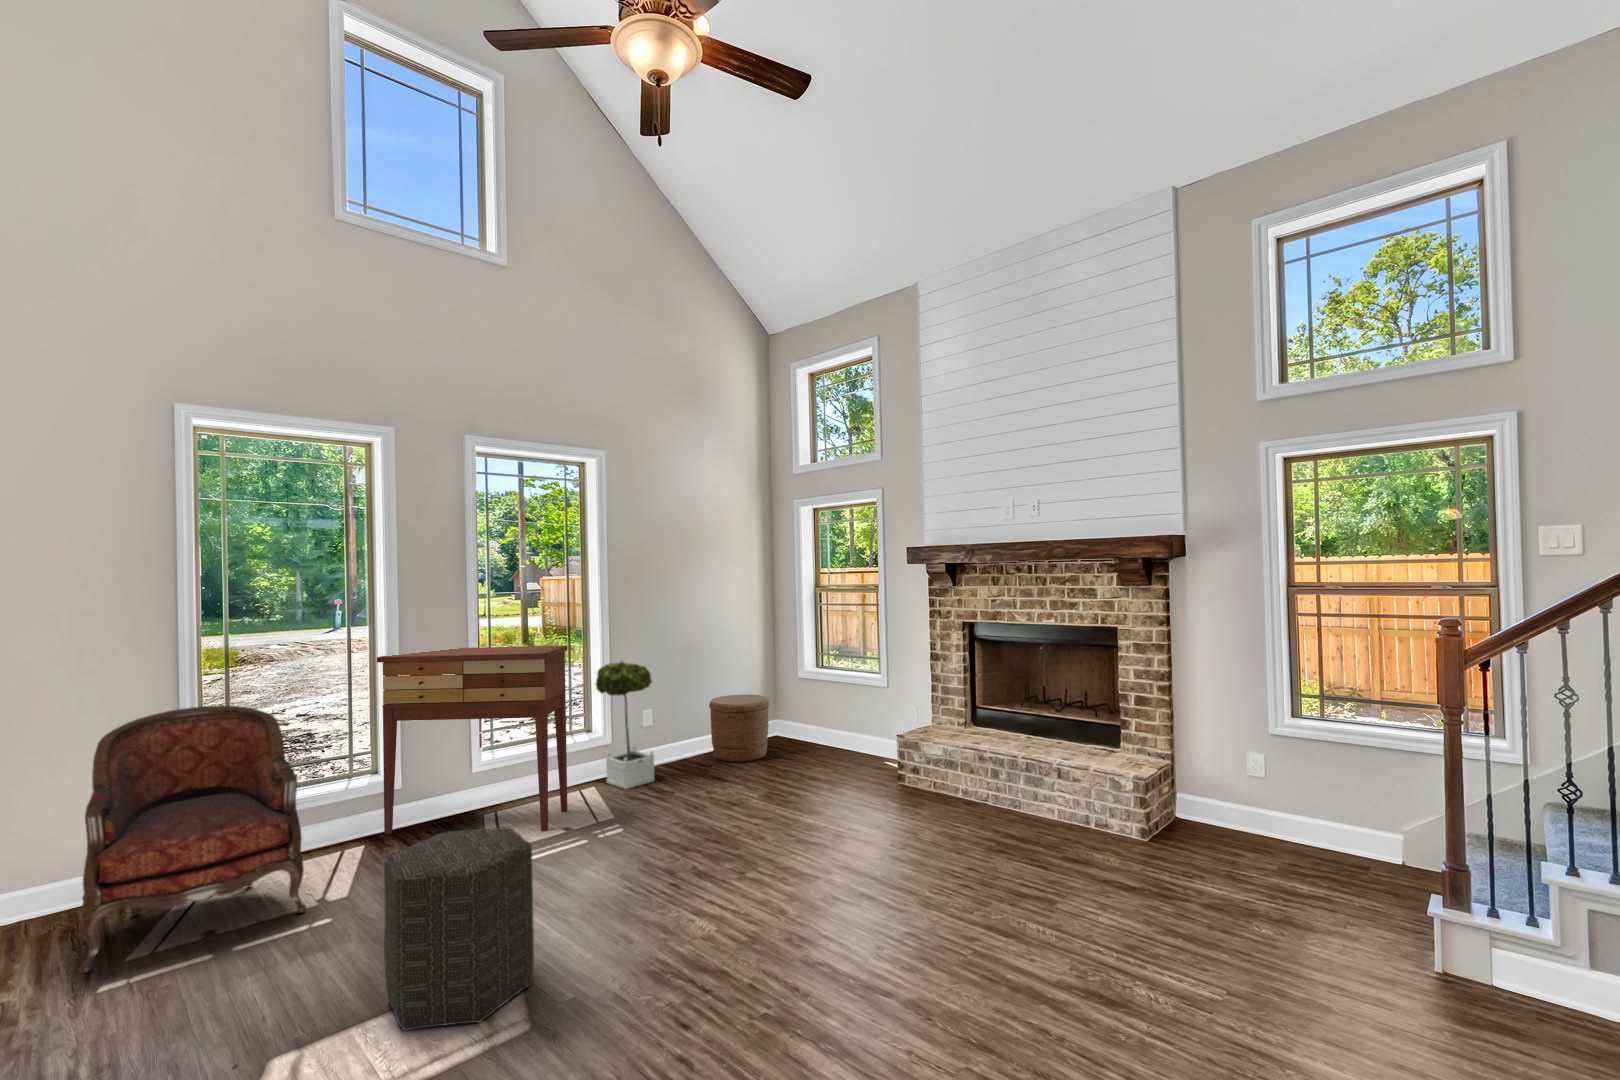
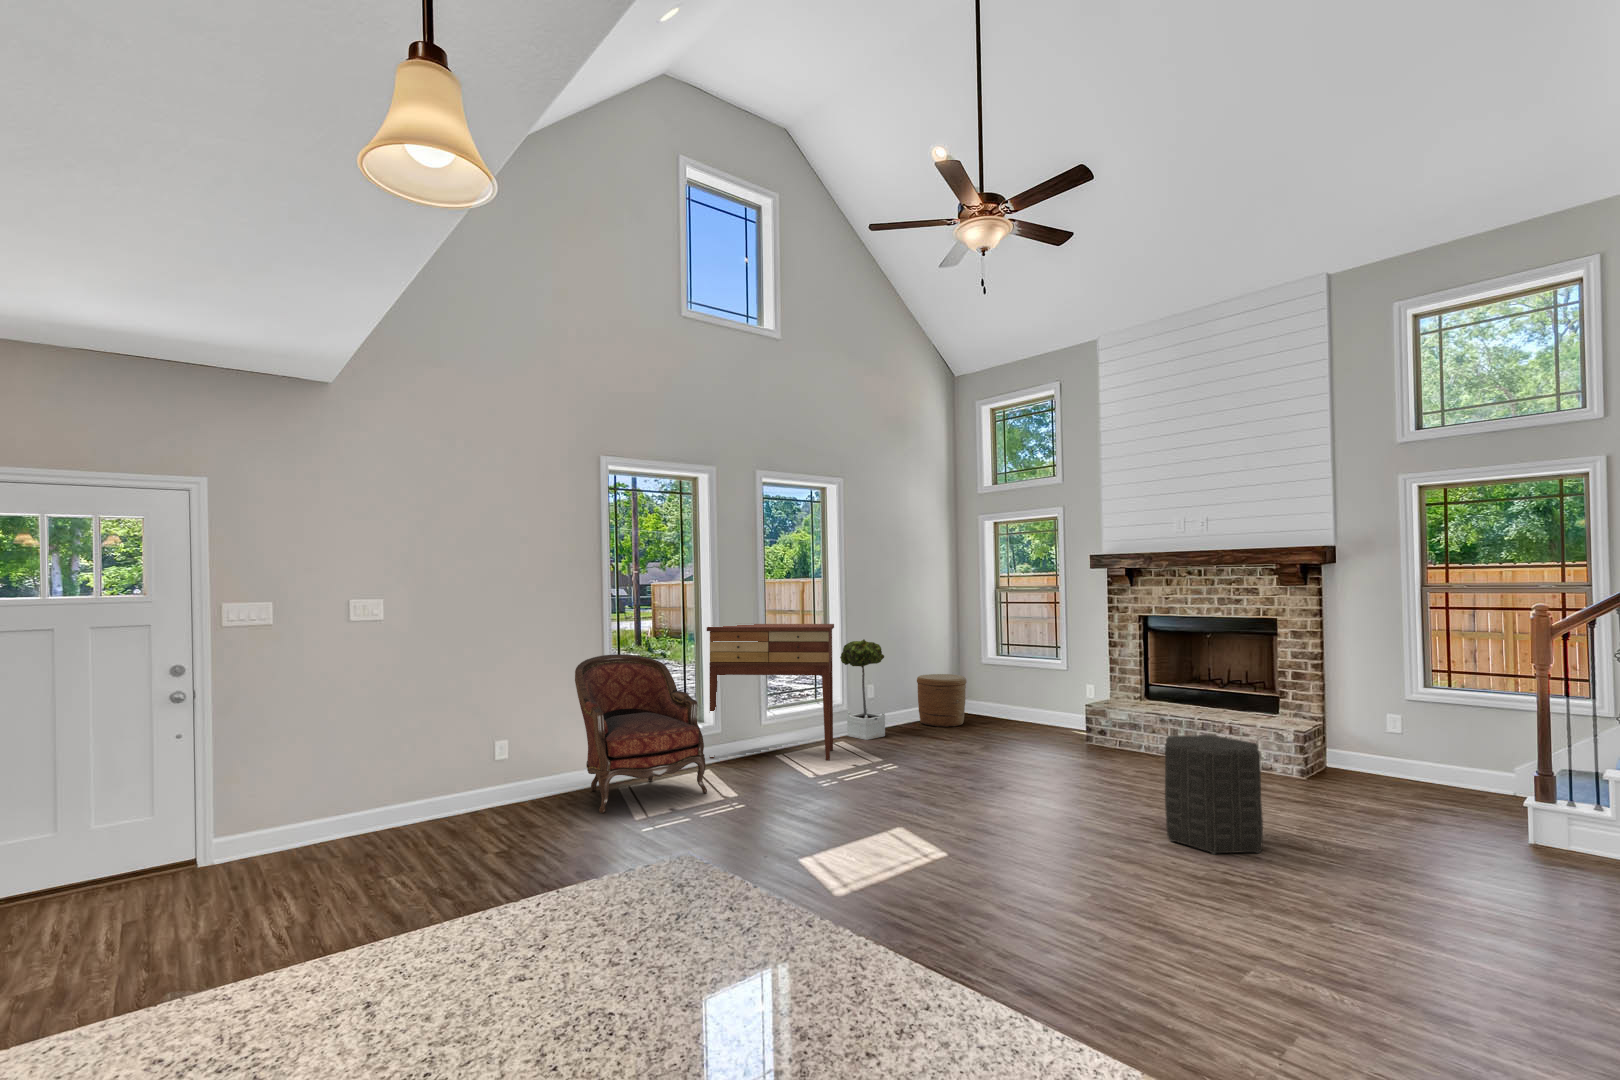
ottoman: present [384,827,534,1031] -> present [1165,735,1263,854]

